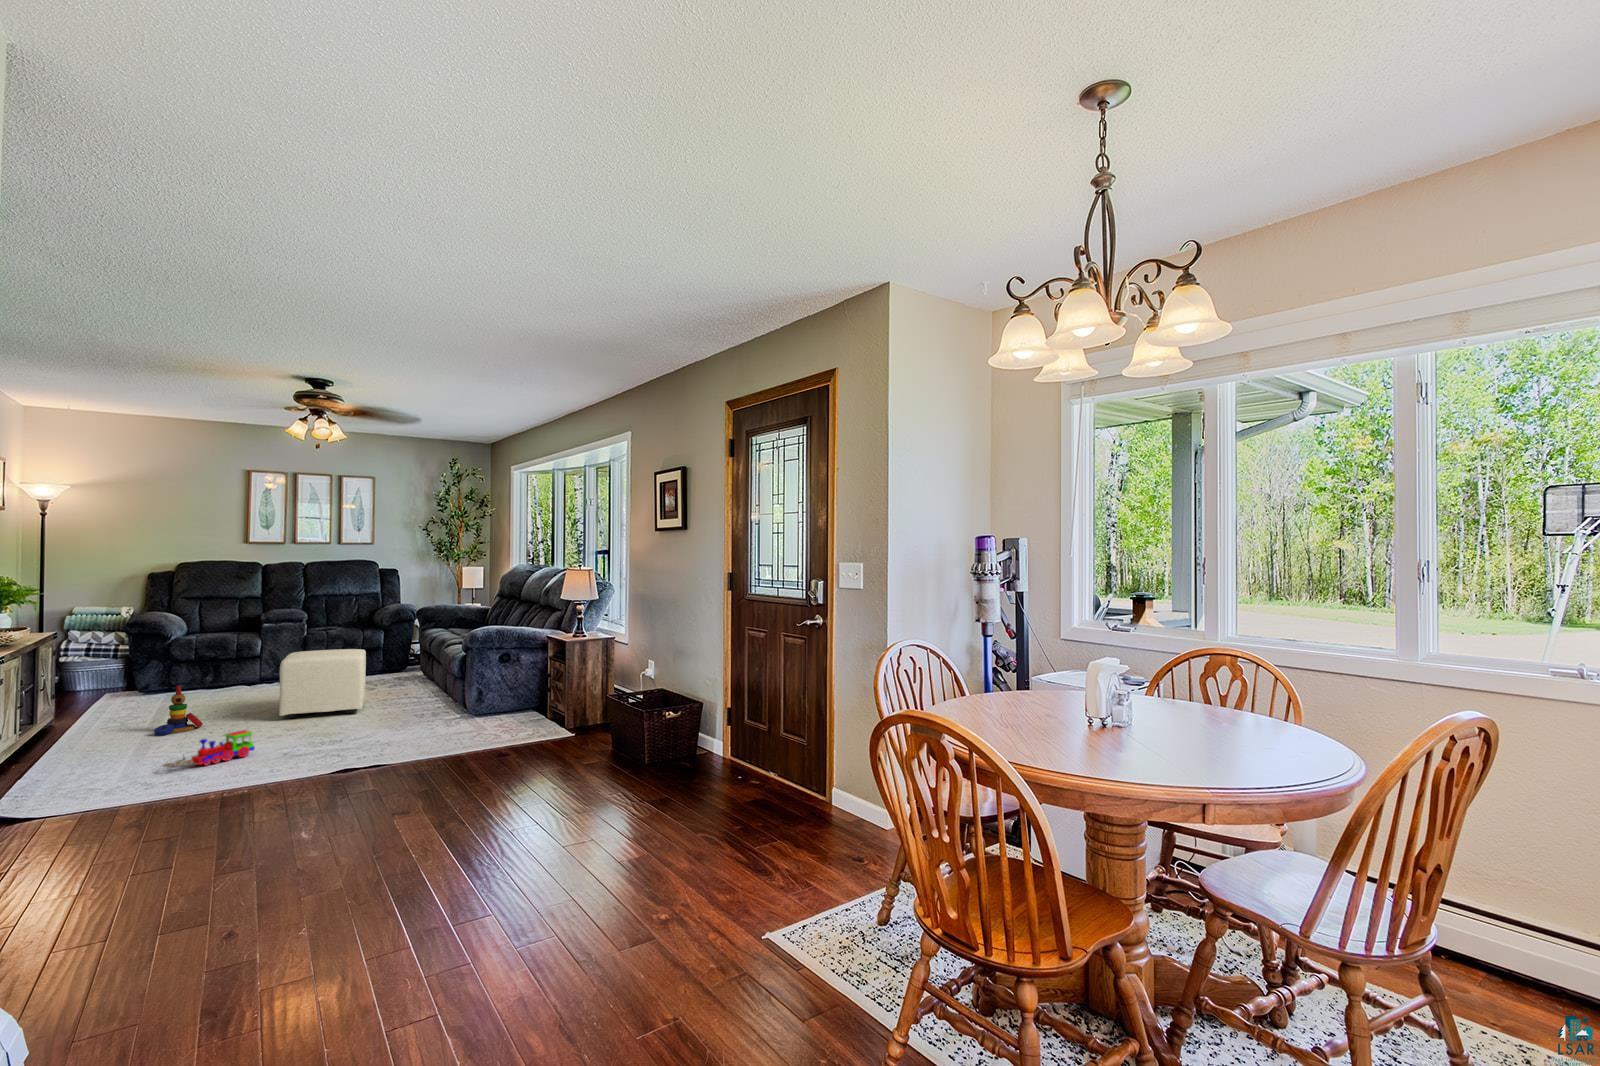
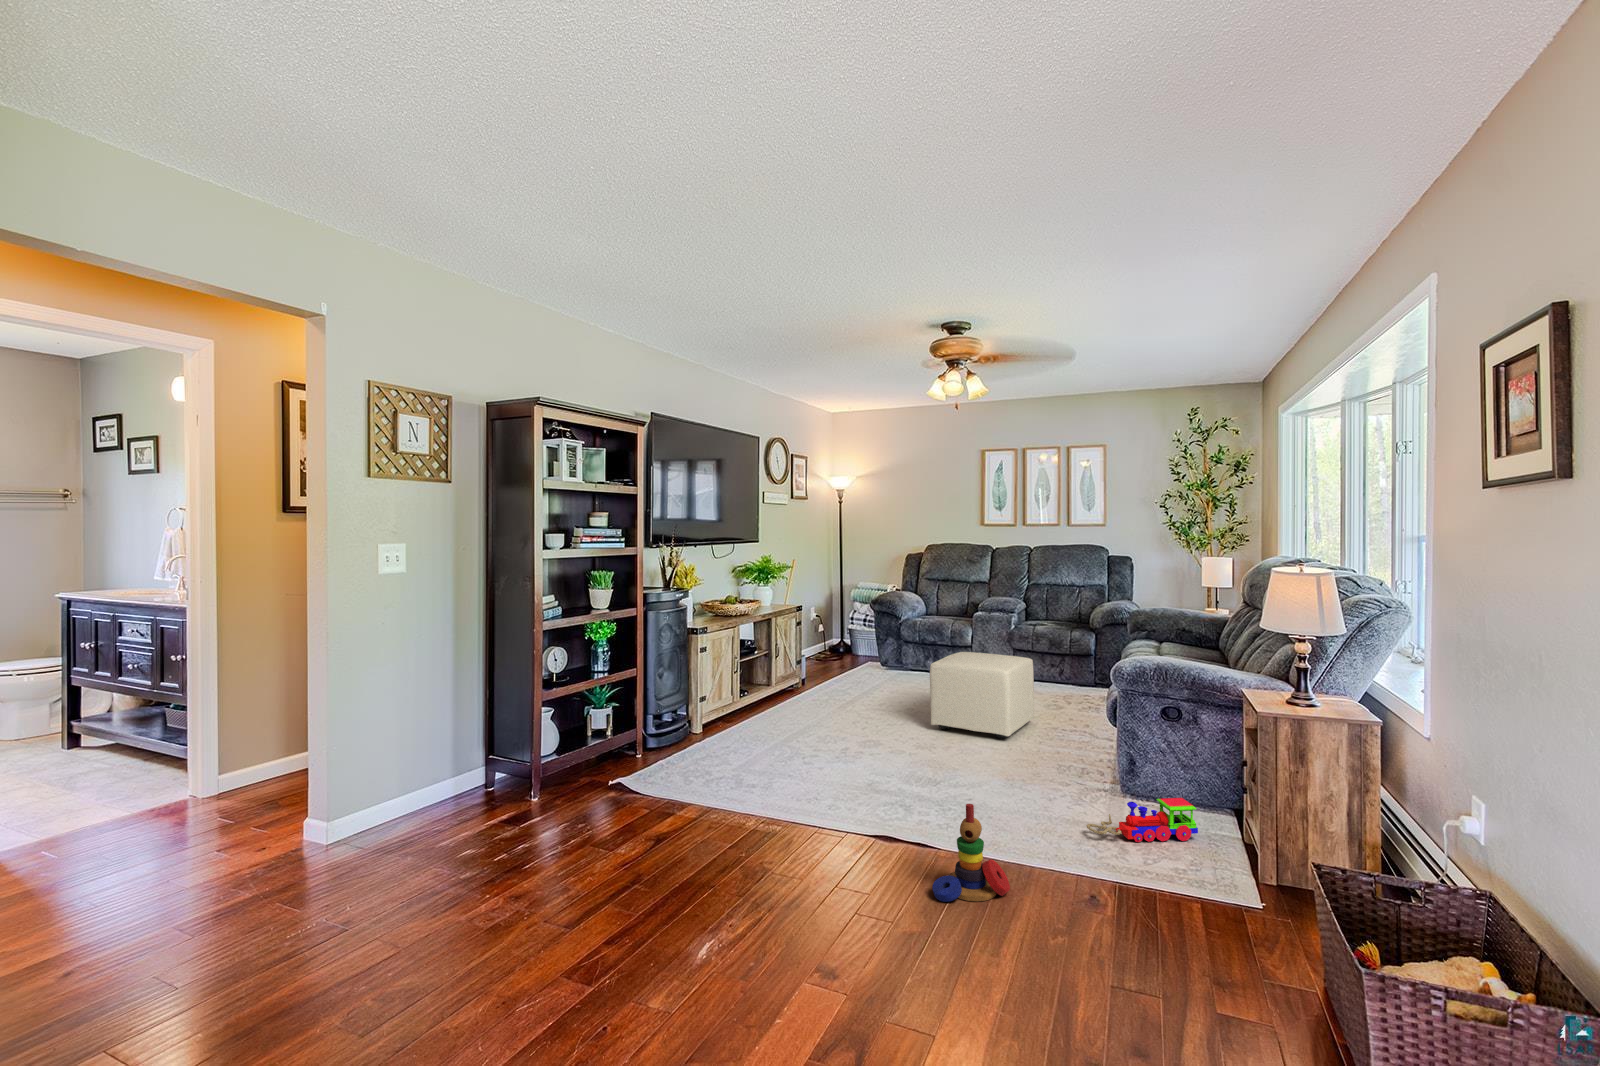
stacking toy: present [154,686,203,736] -> present [932,804,1010,902]
toy train: present [163,730,255,767] -> present [1086,798,1198,842]

